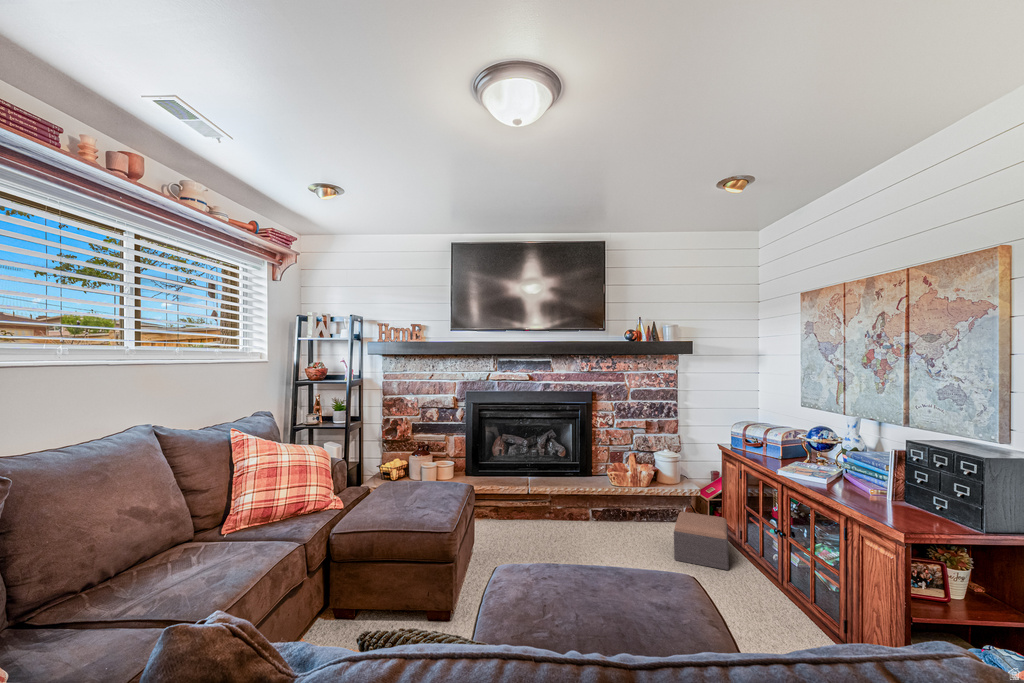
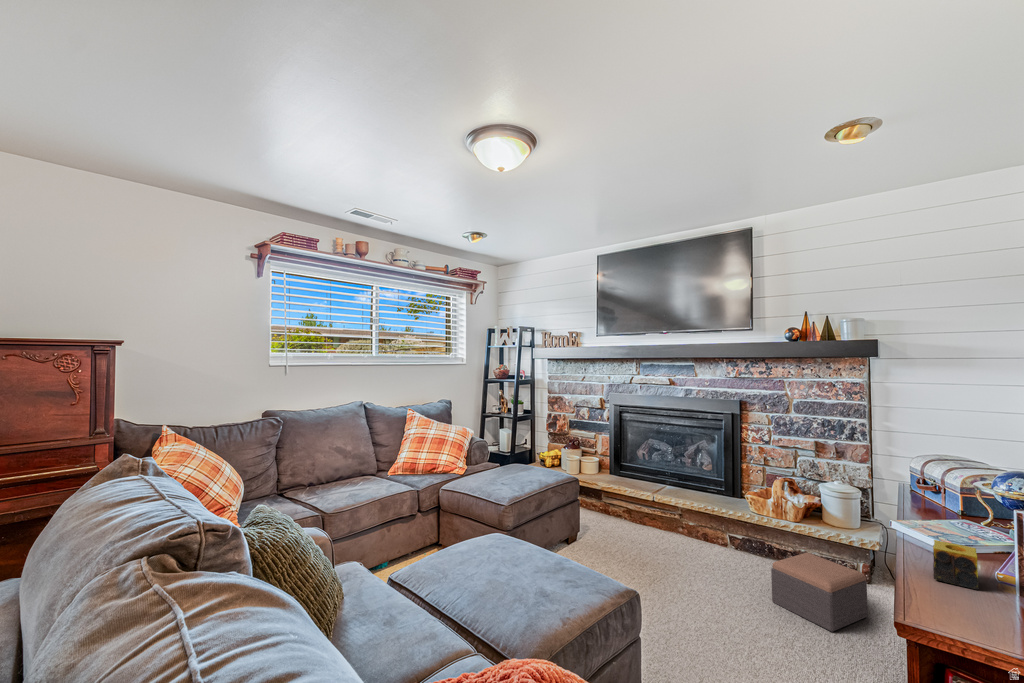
candle: none [852,482,891,511] -> present [933,540,979,590]

